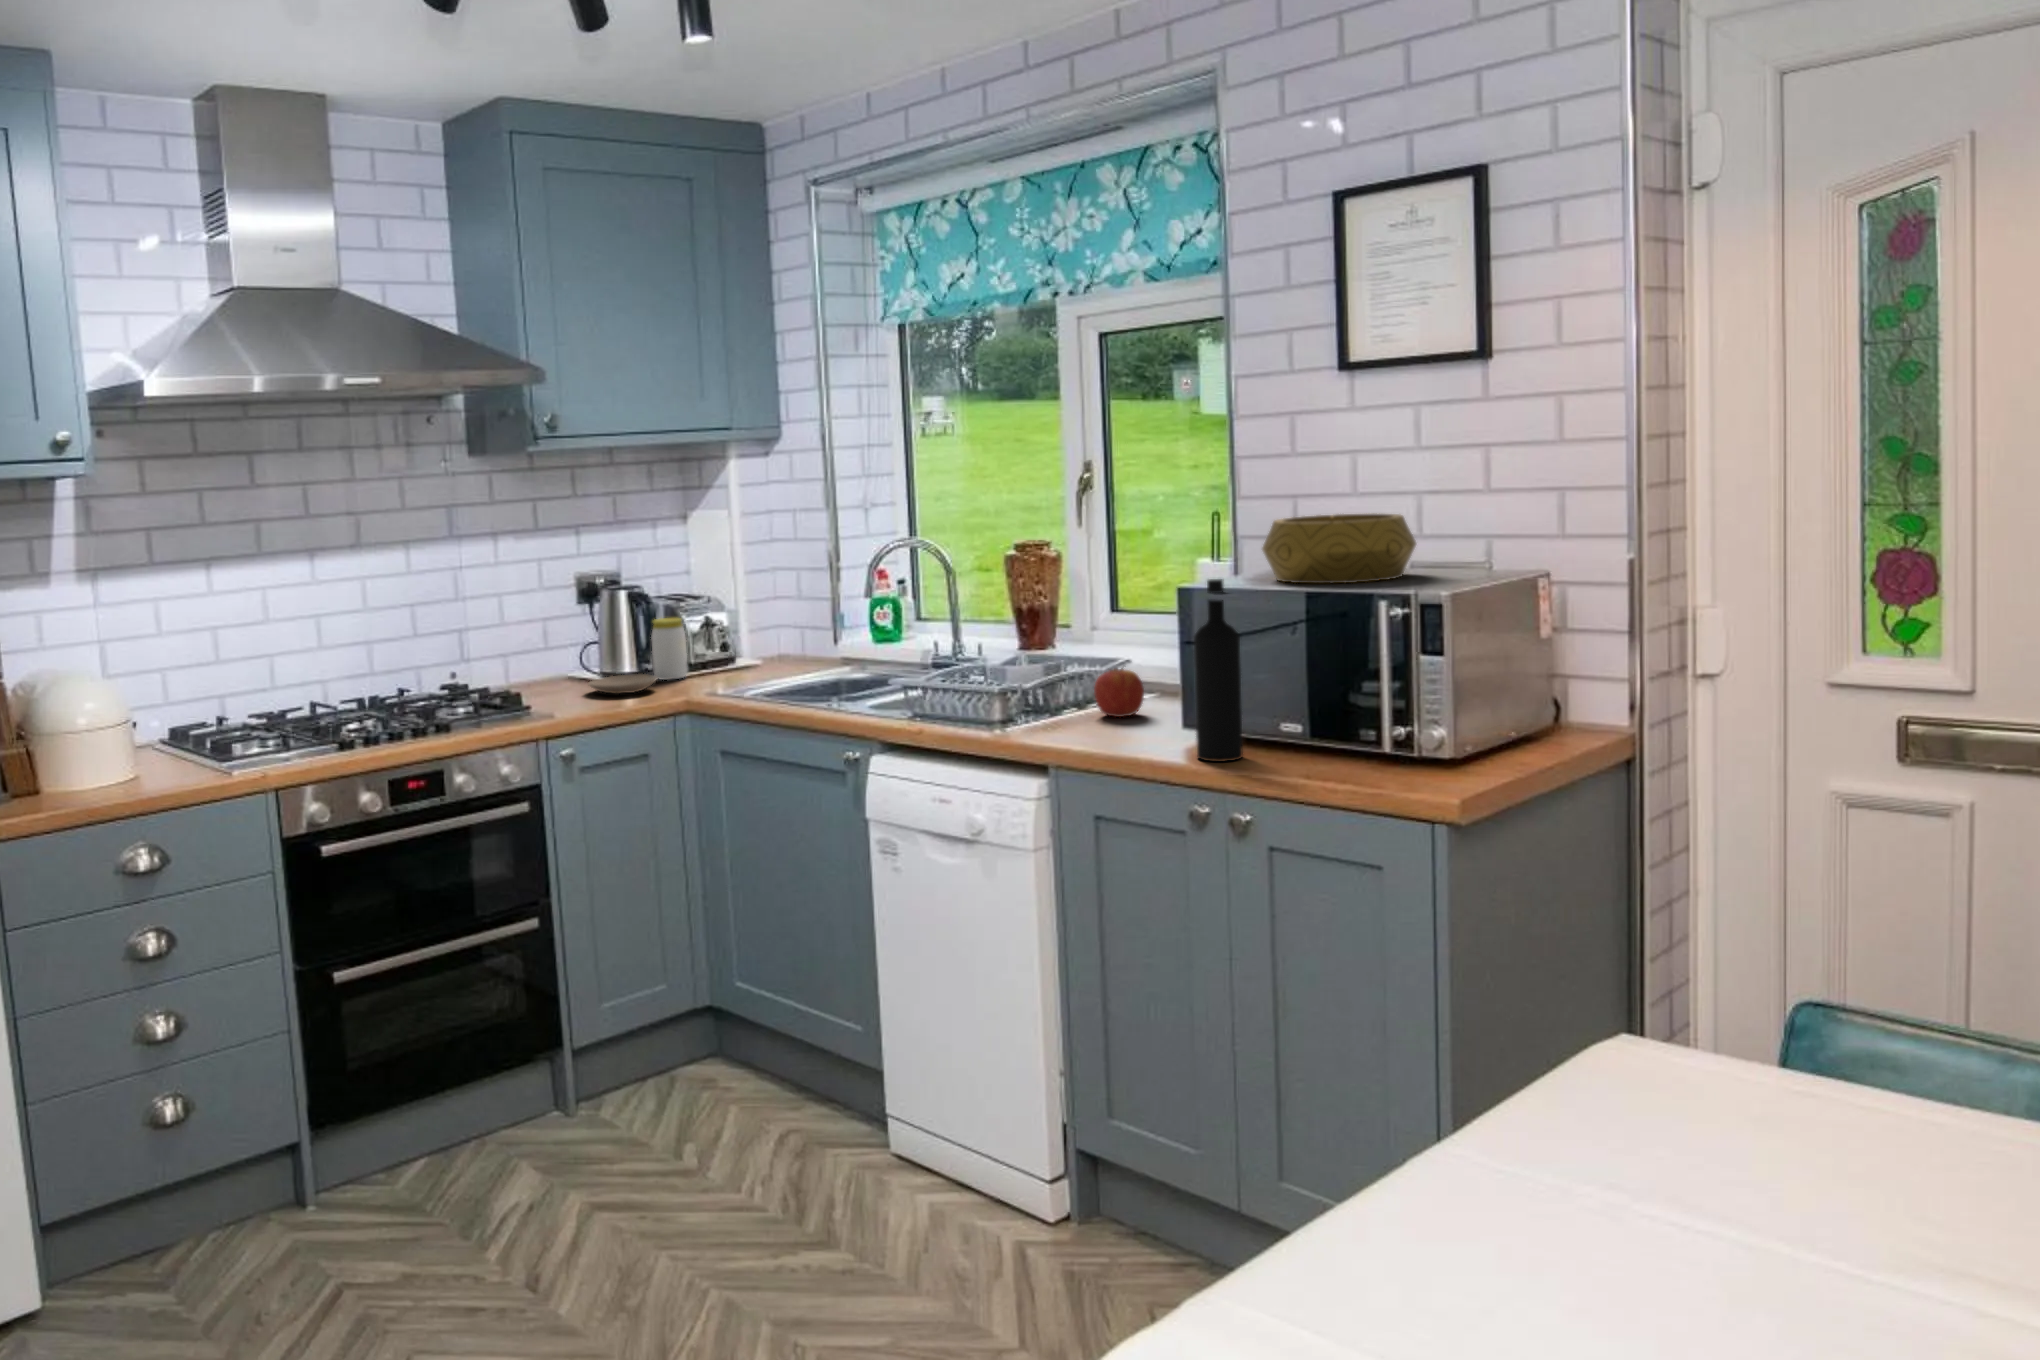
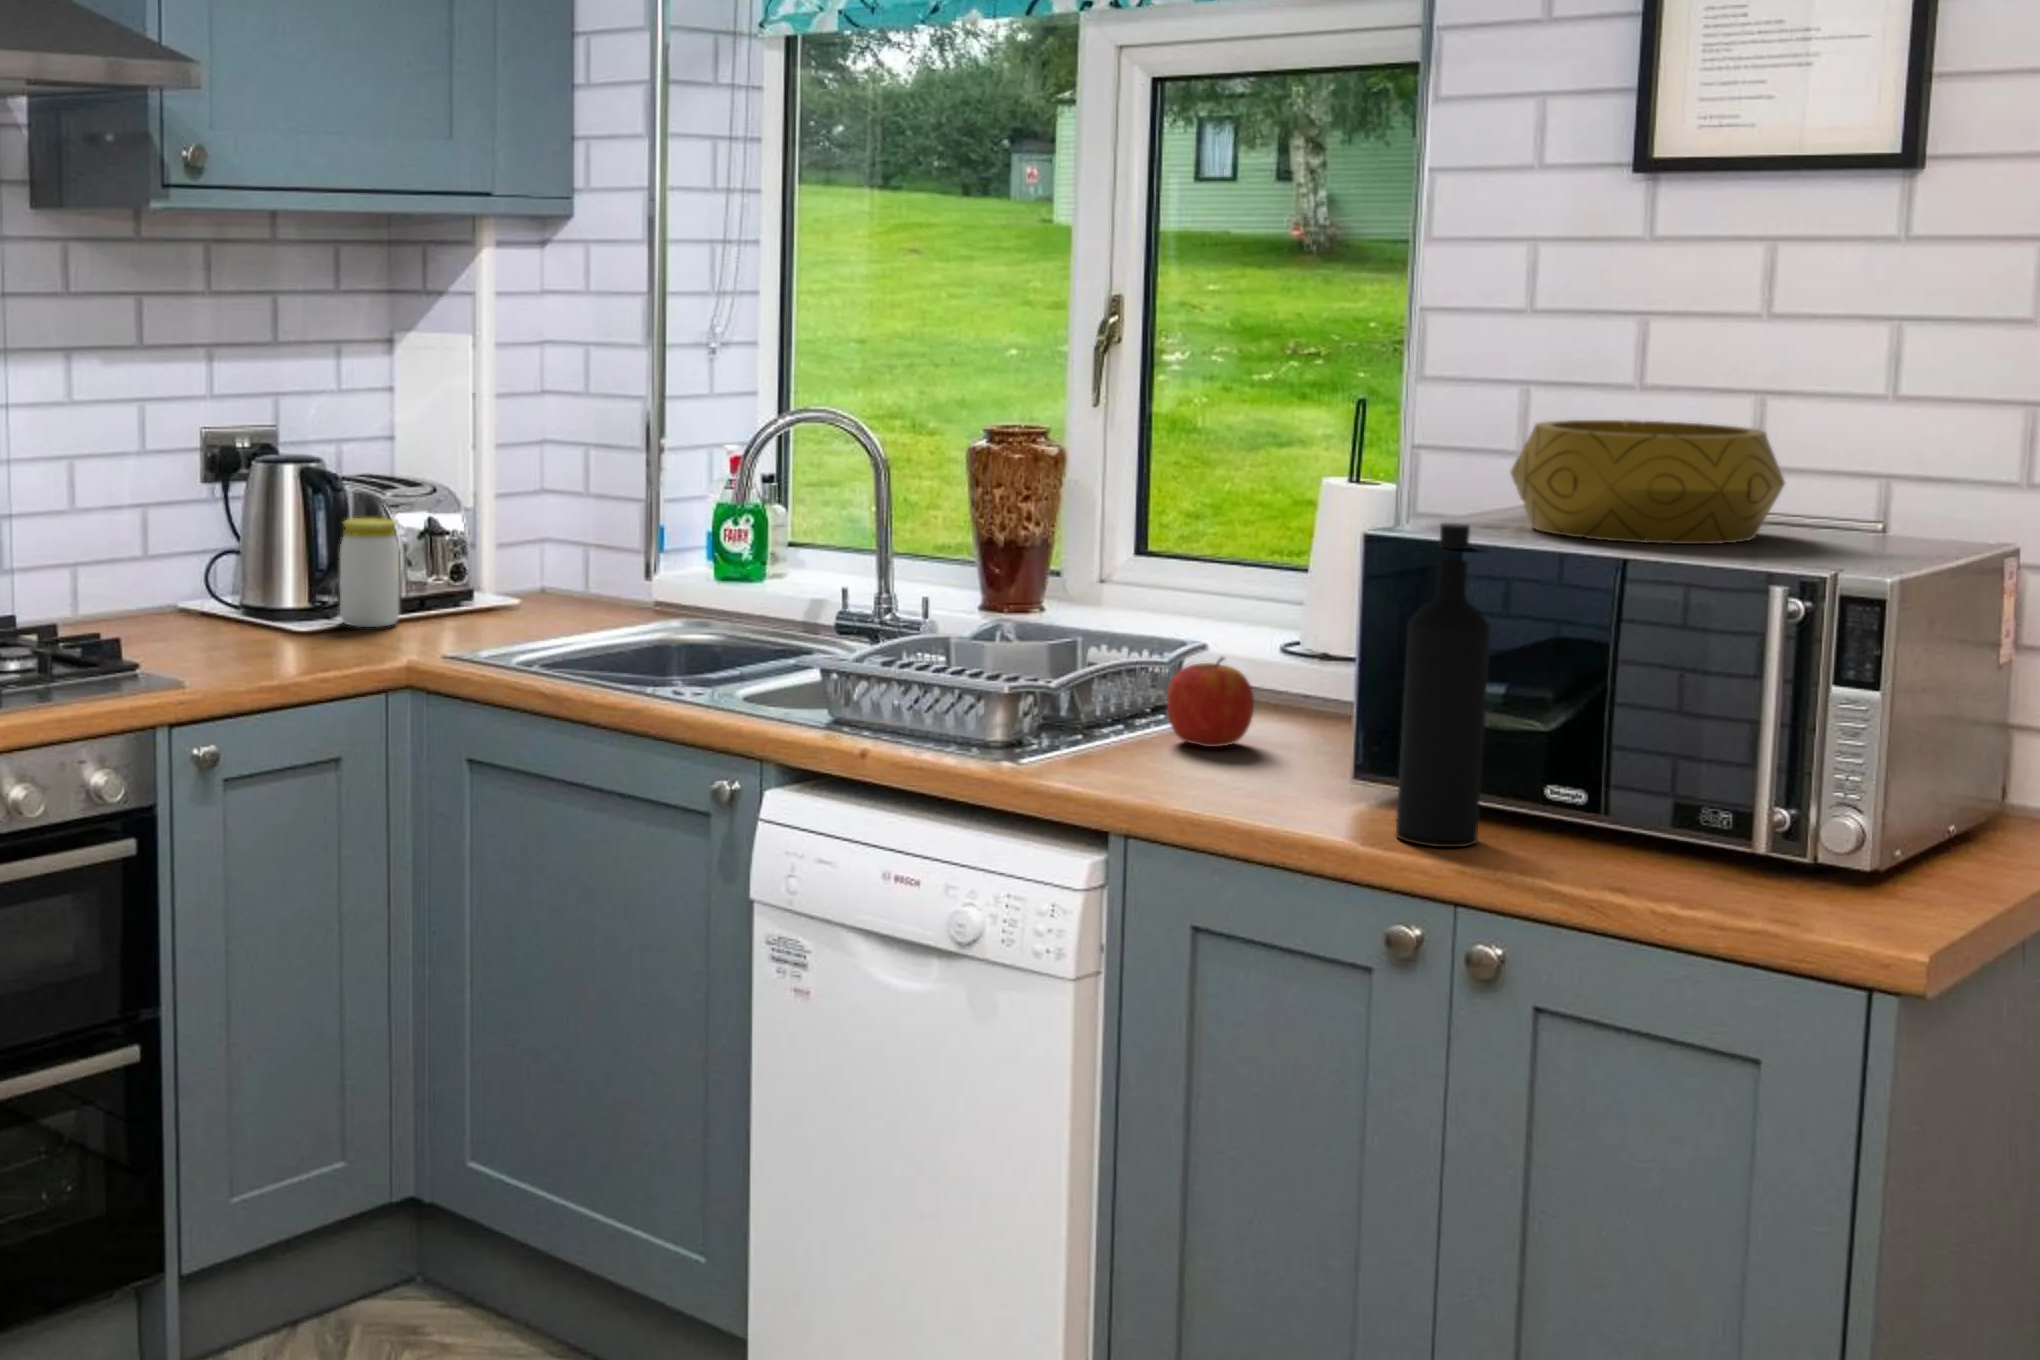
plate: present [589,674,658,694] -> none [231,615,356,649]

